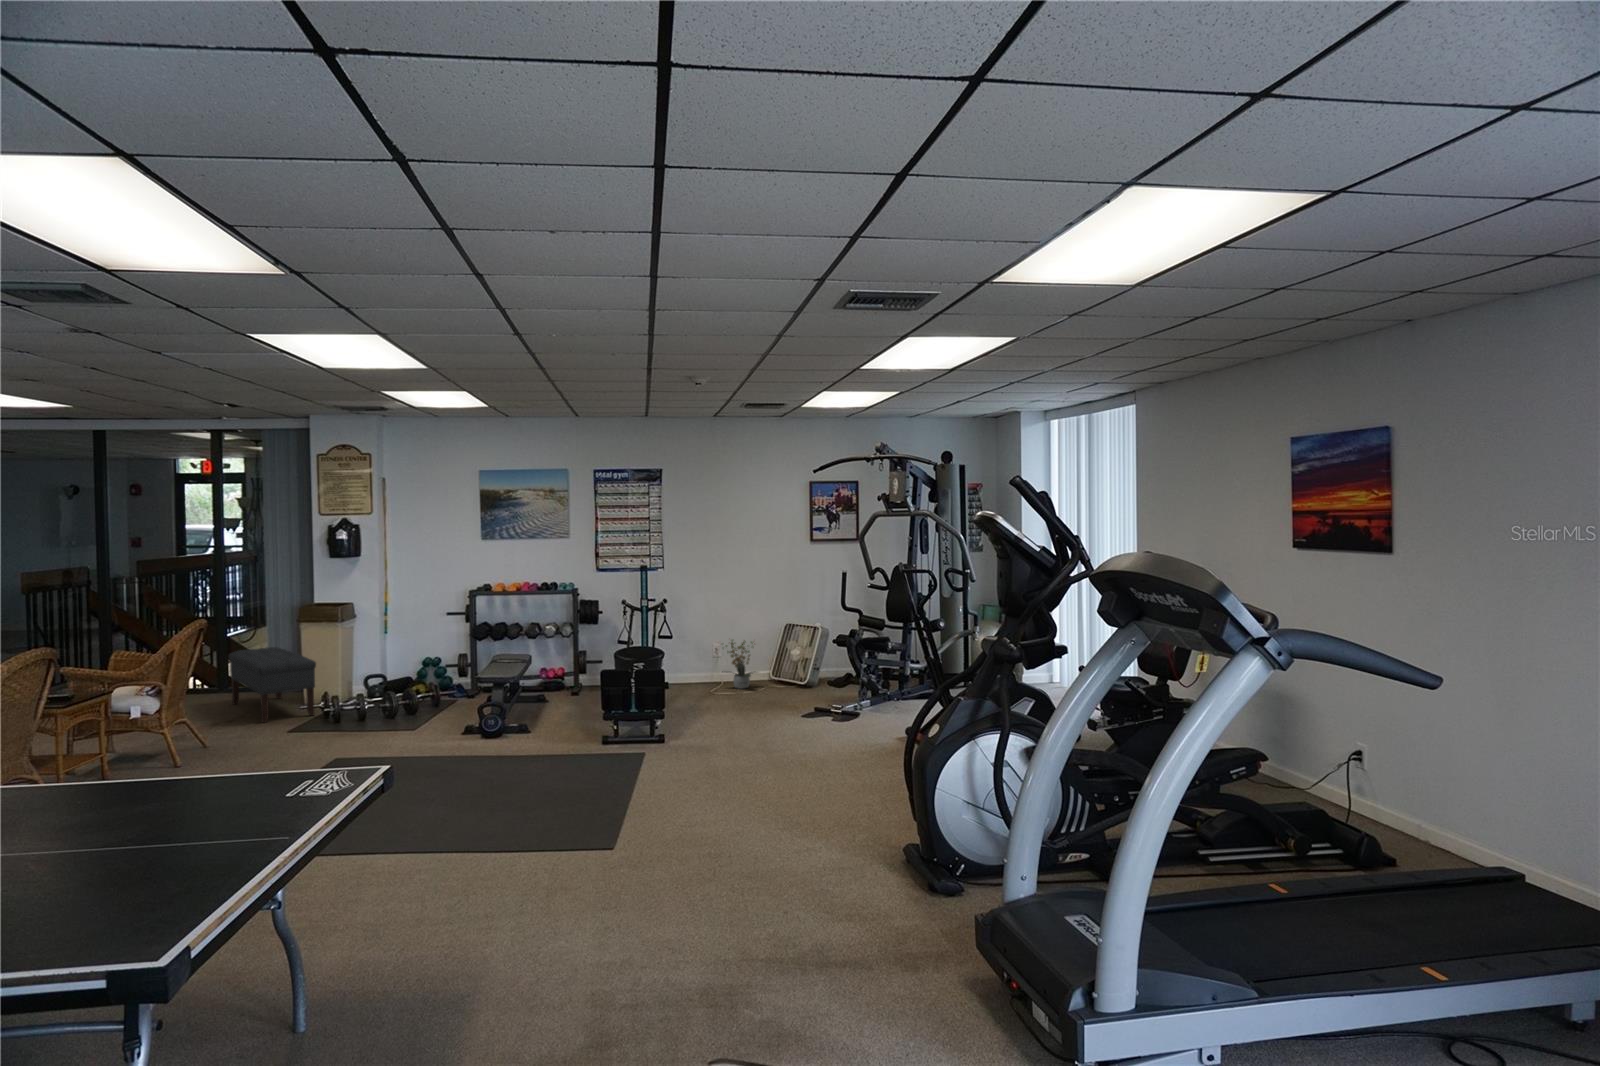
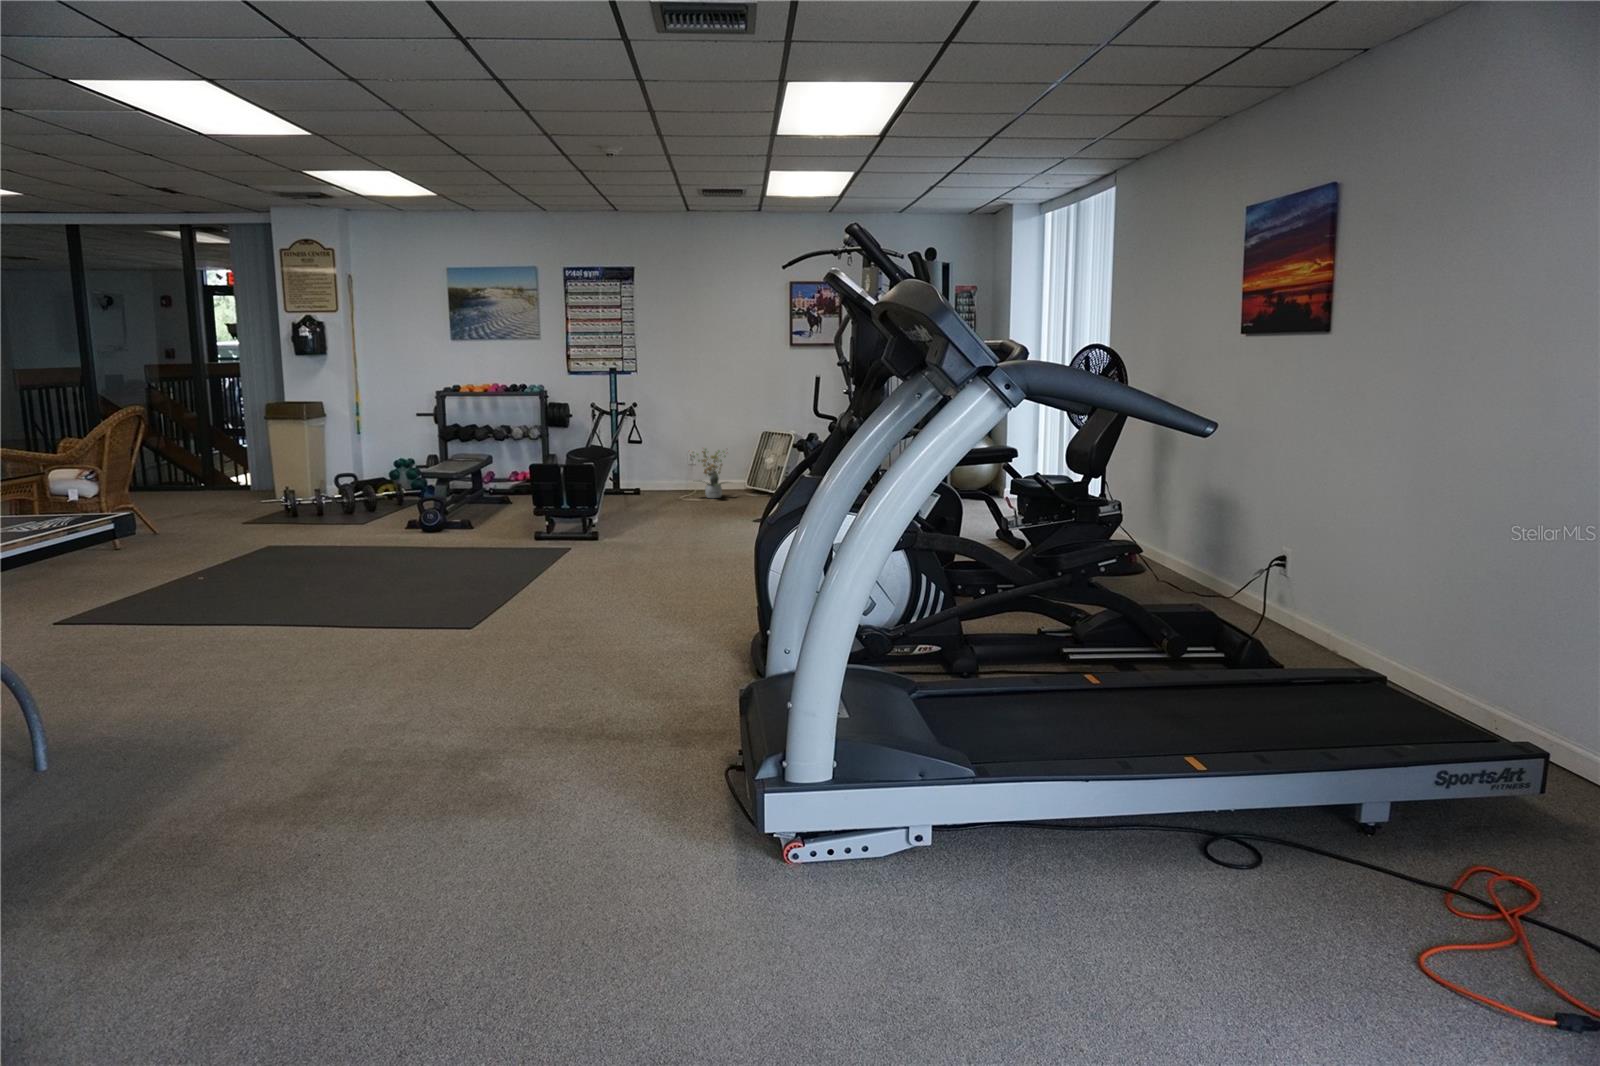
bench: present [229,647,316,723] -> none [212,445,287,514]

